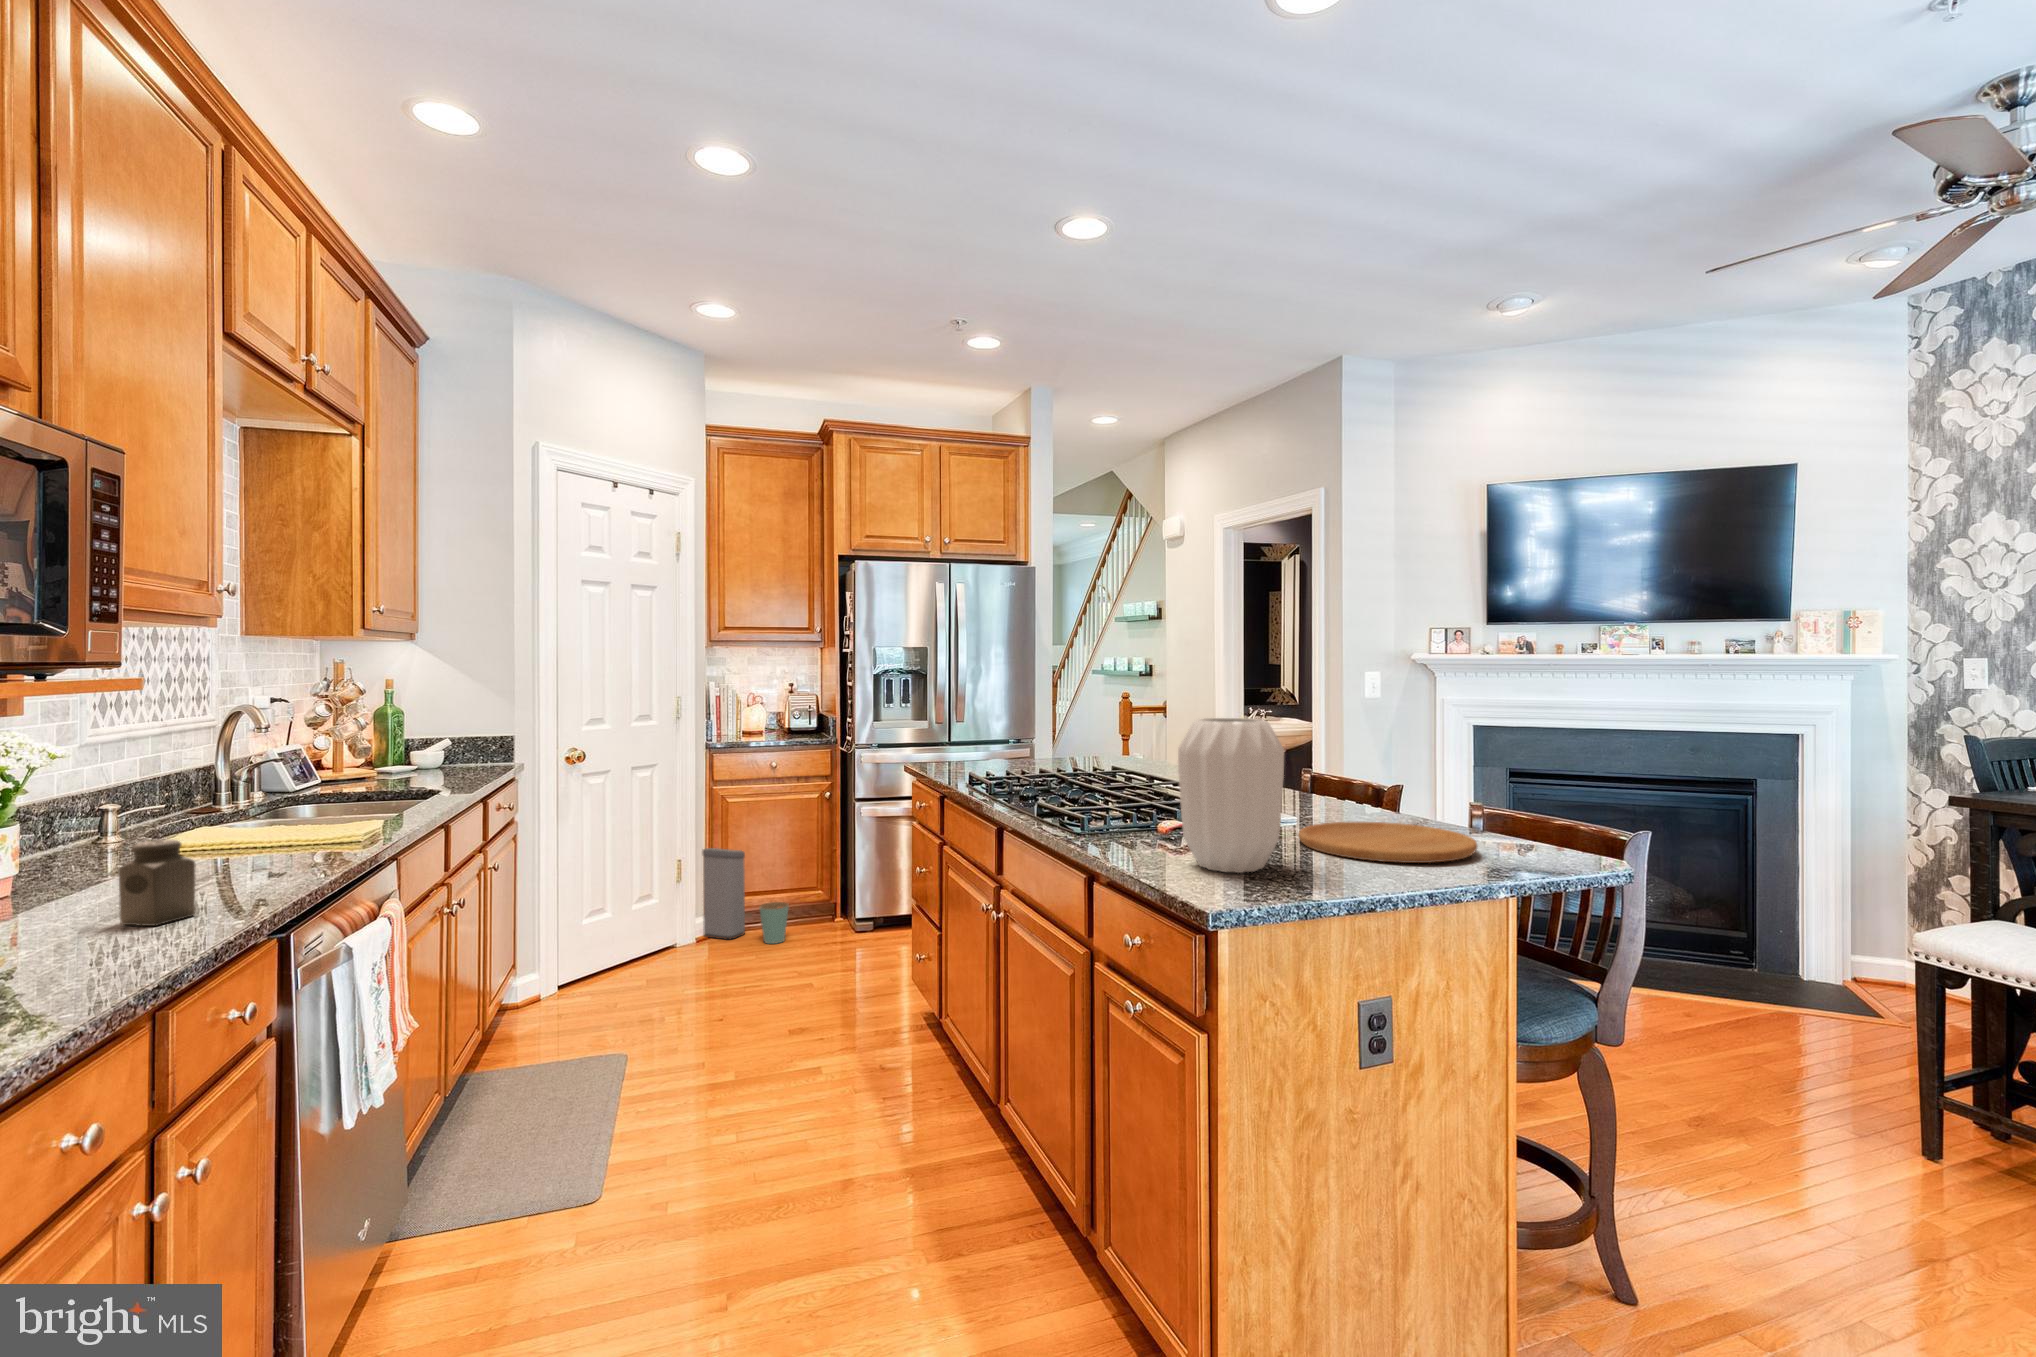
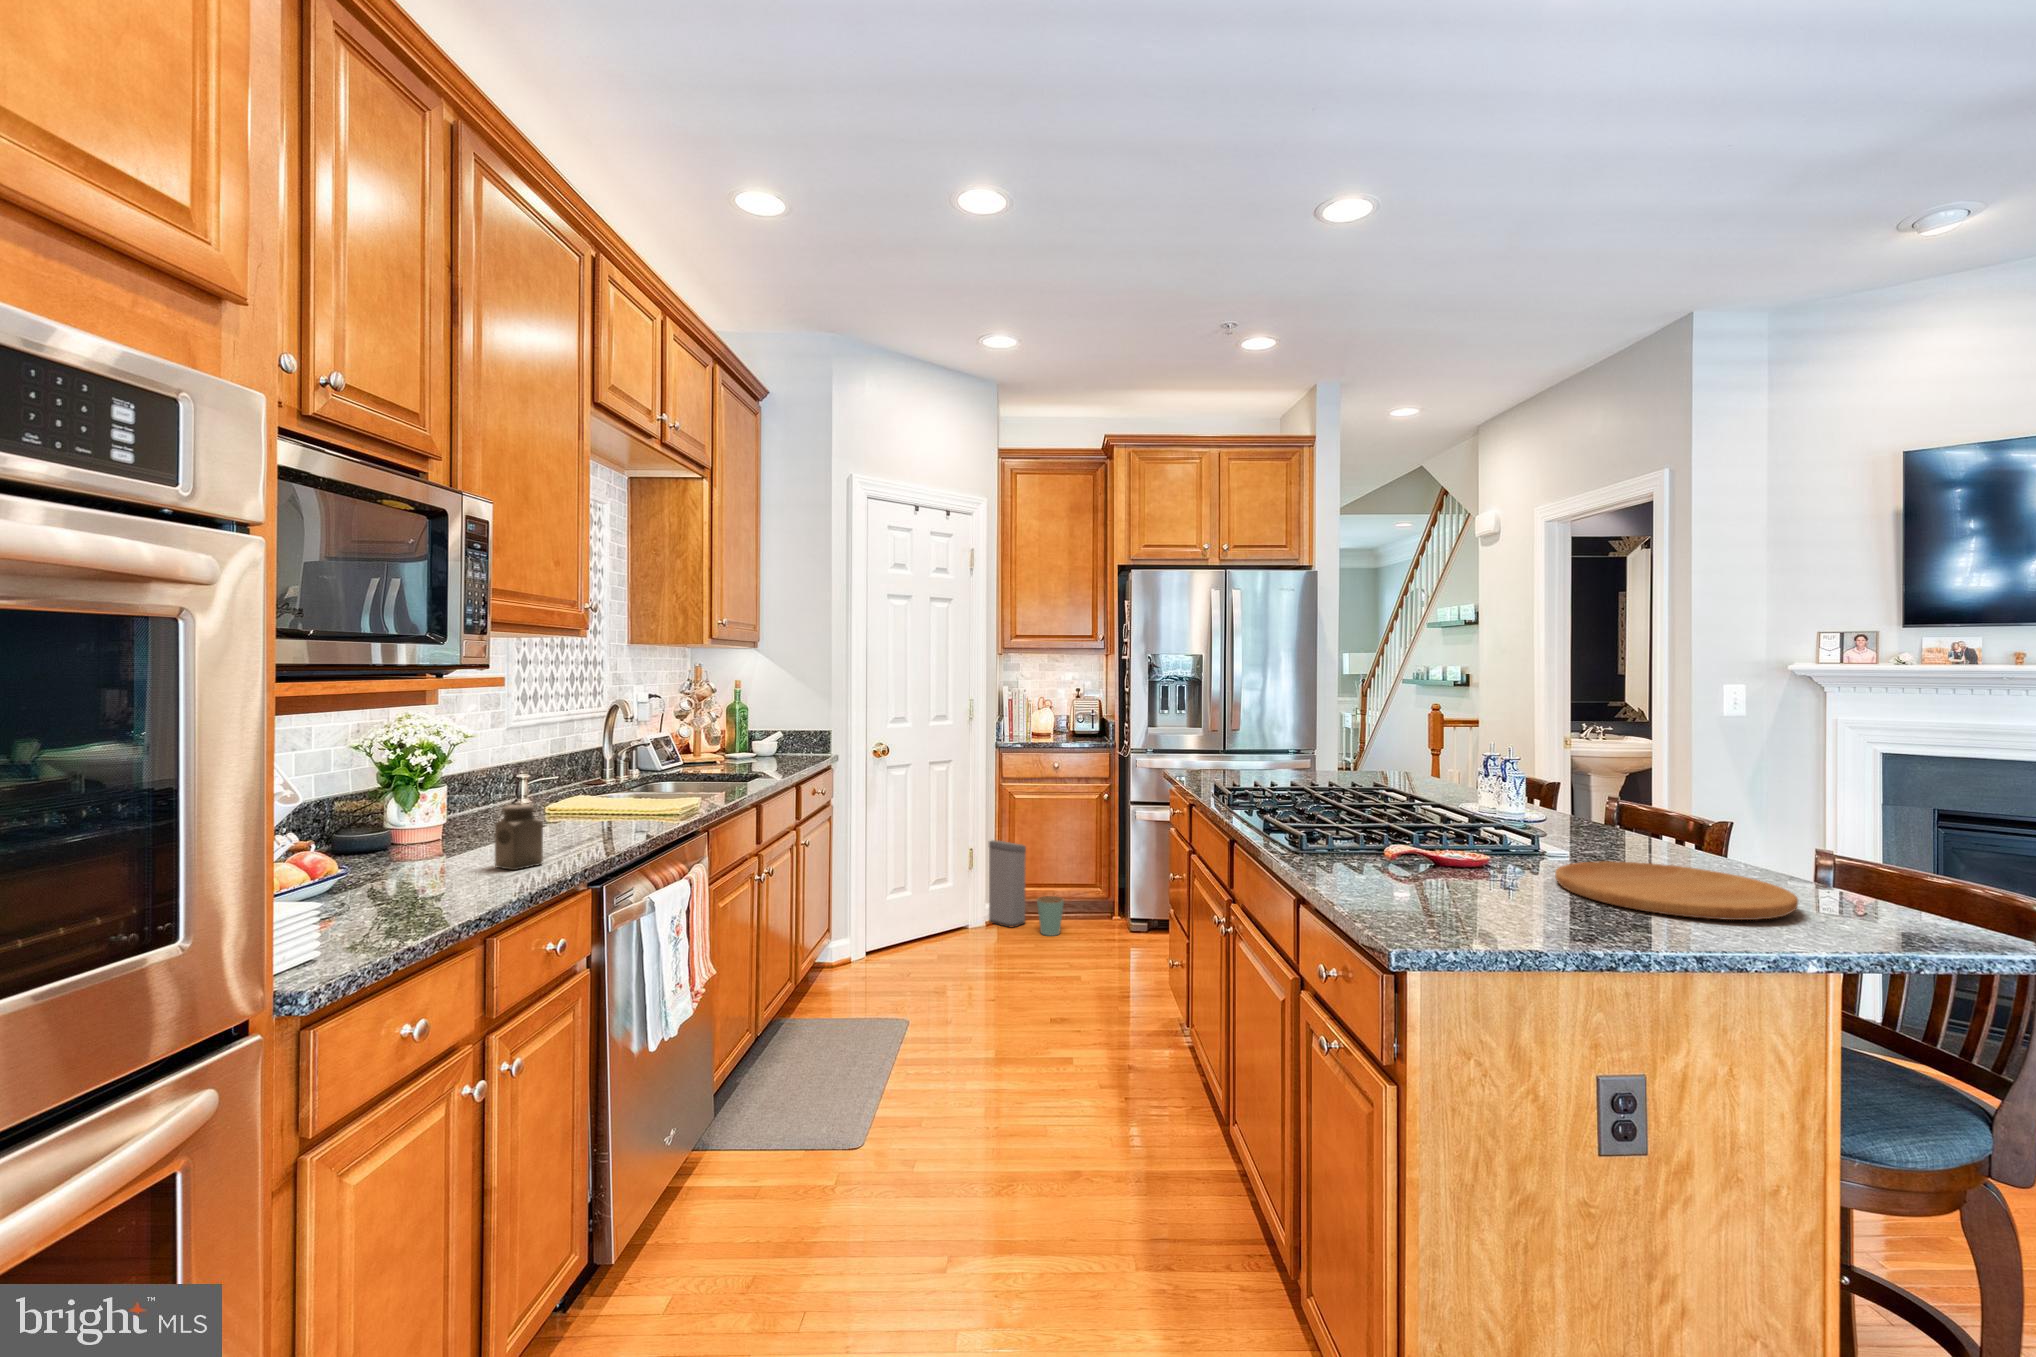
vase: present [1178,718,1284,873] -> none [1388,736,1516,909]

